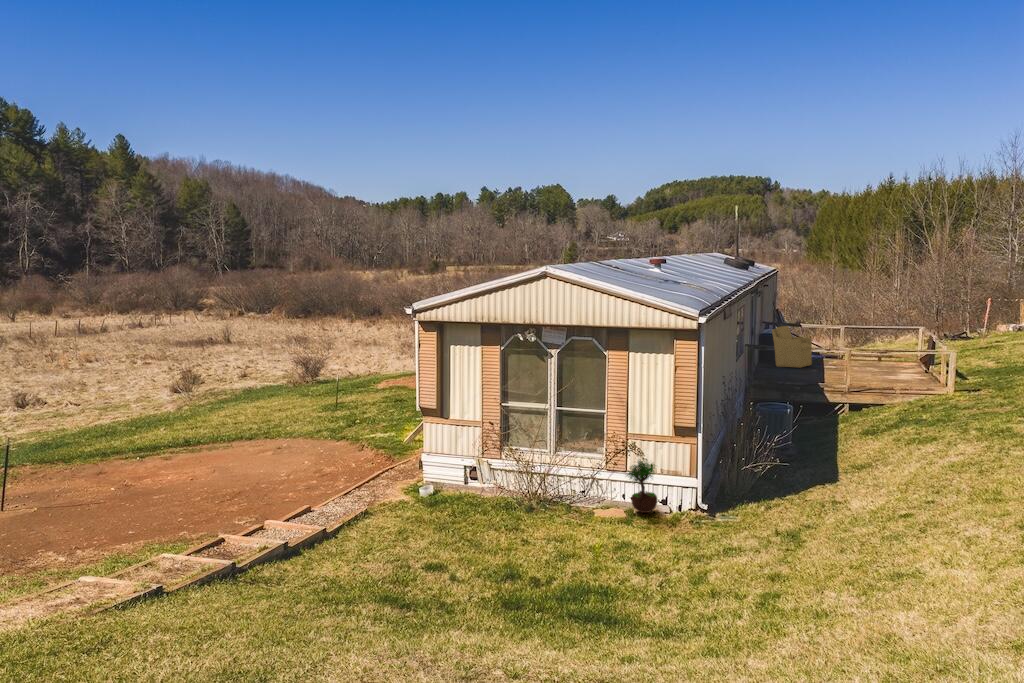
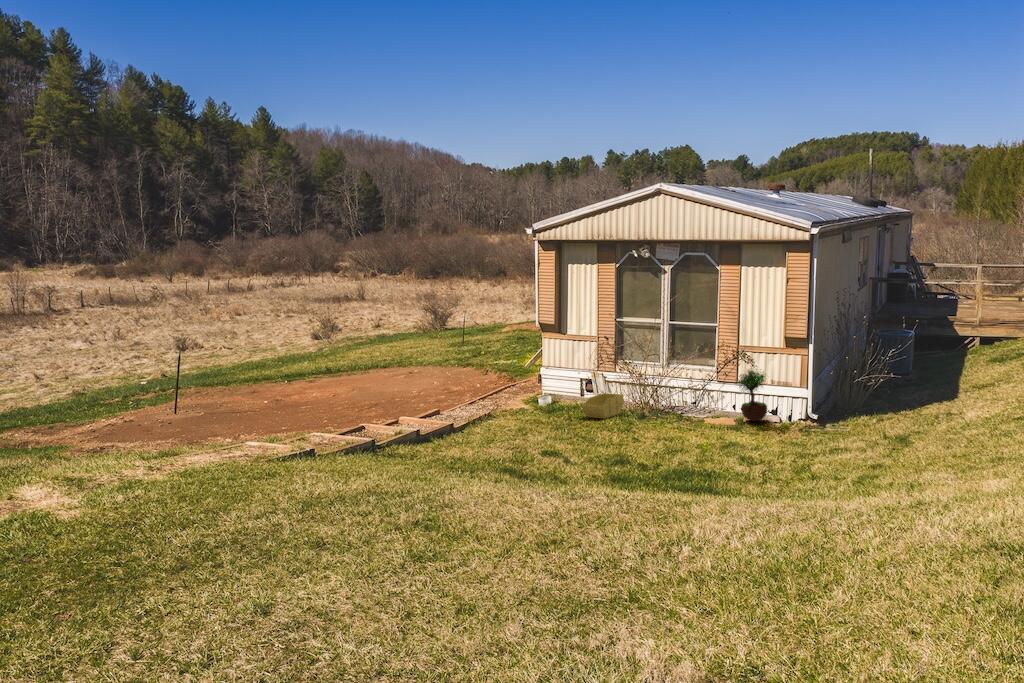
chair: present [772,326,812,368] -> none [907,264,952,307]
storage bin: none [467,481,510,512] -> present [582,393,623,419]

